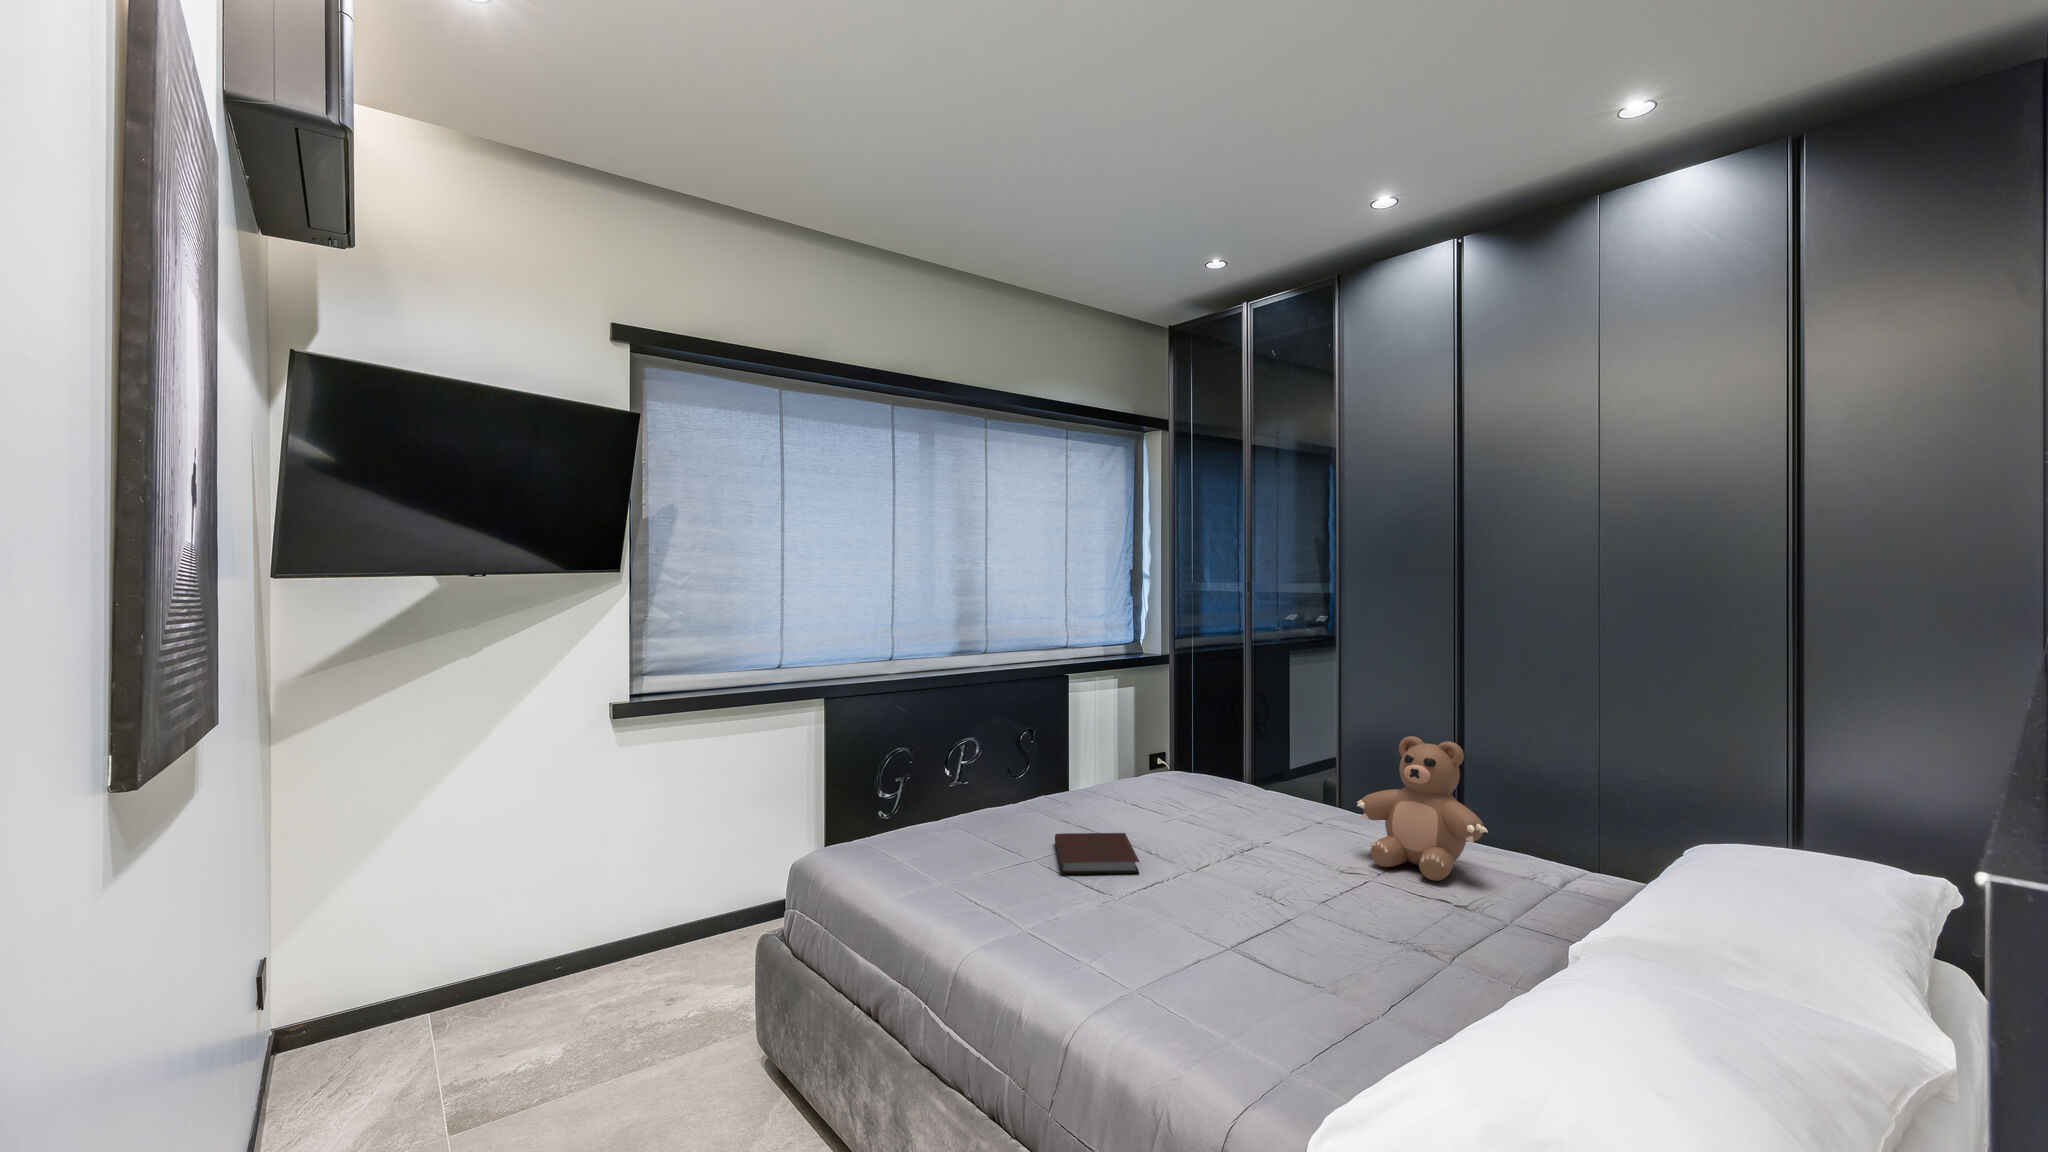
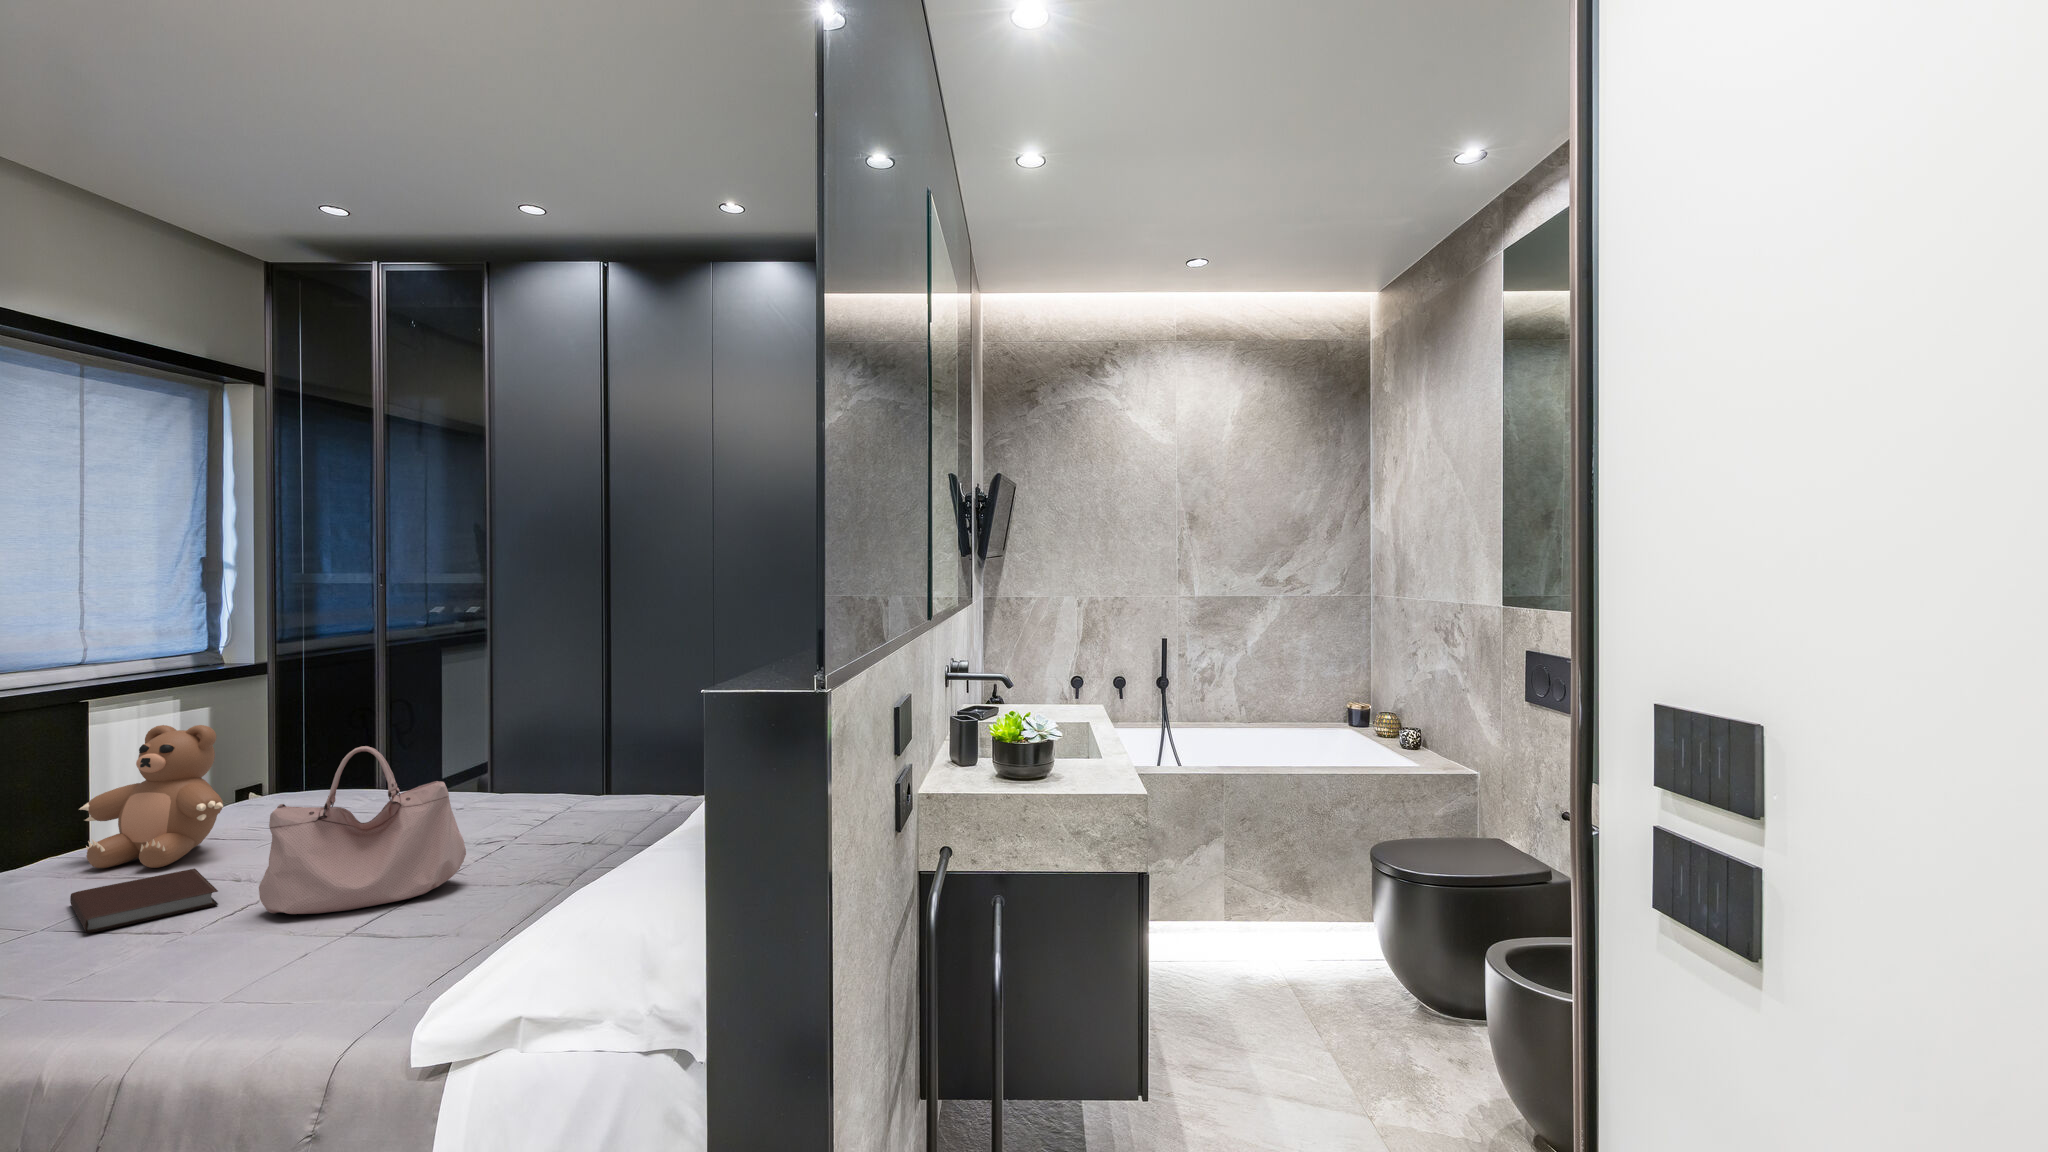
teddy bear: present [1357,736,1488,881] -> present [79,725,223,868]
handbag: none [1166,755,1332,917] -> present [259,746,466,914]

